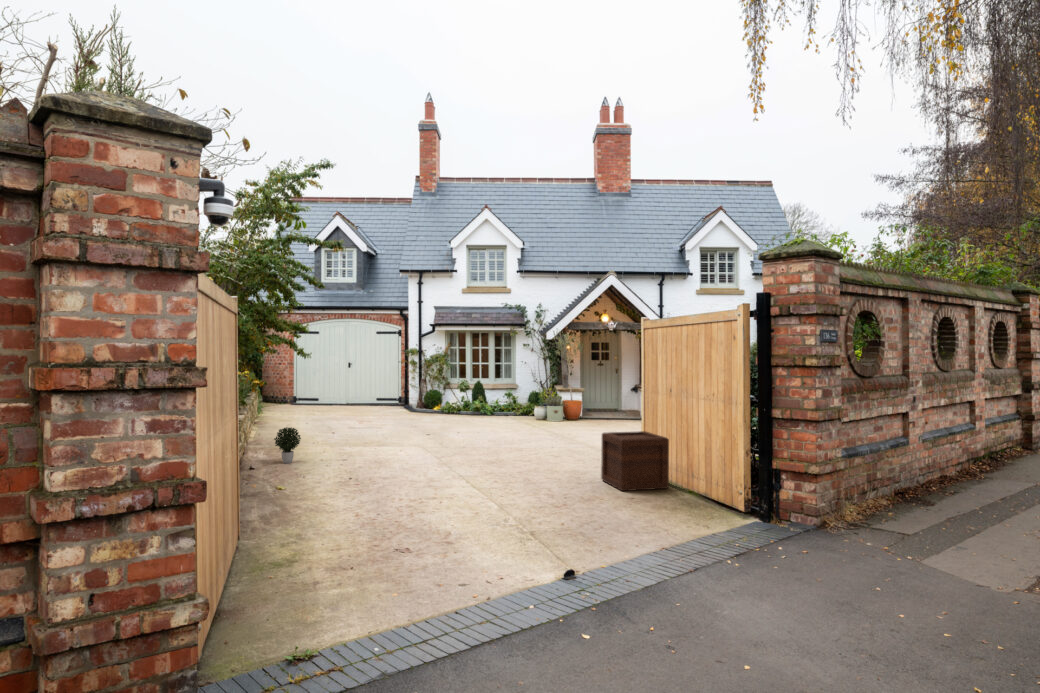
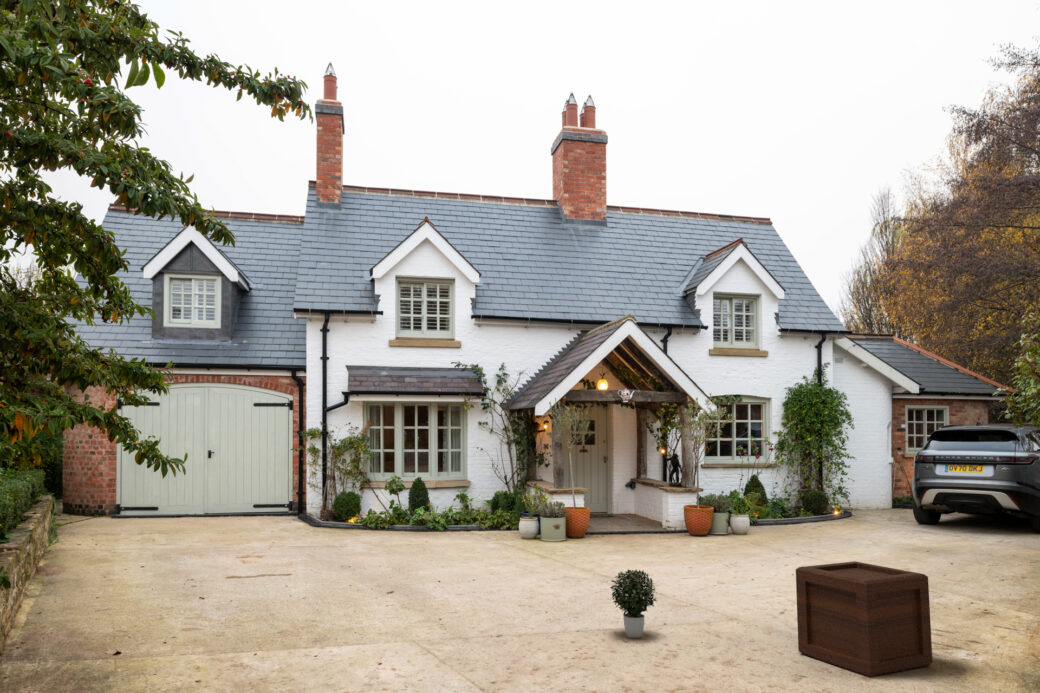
potted plant: present [274,427,301,464] -> present [610,569,657,638]

